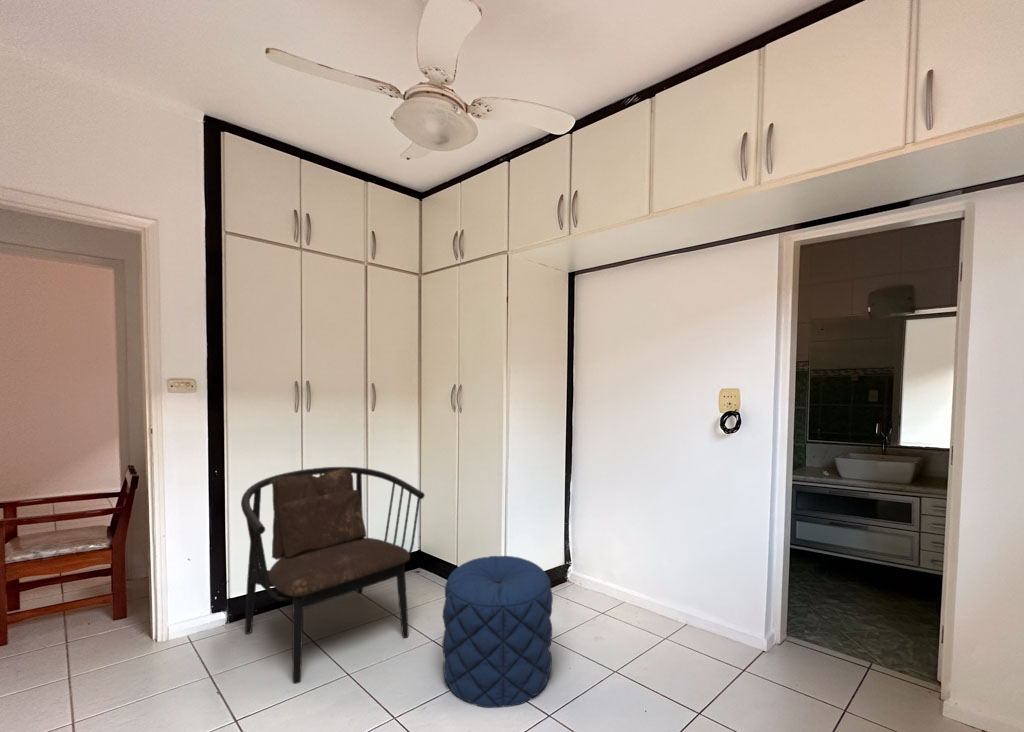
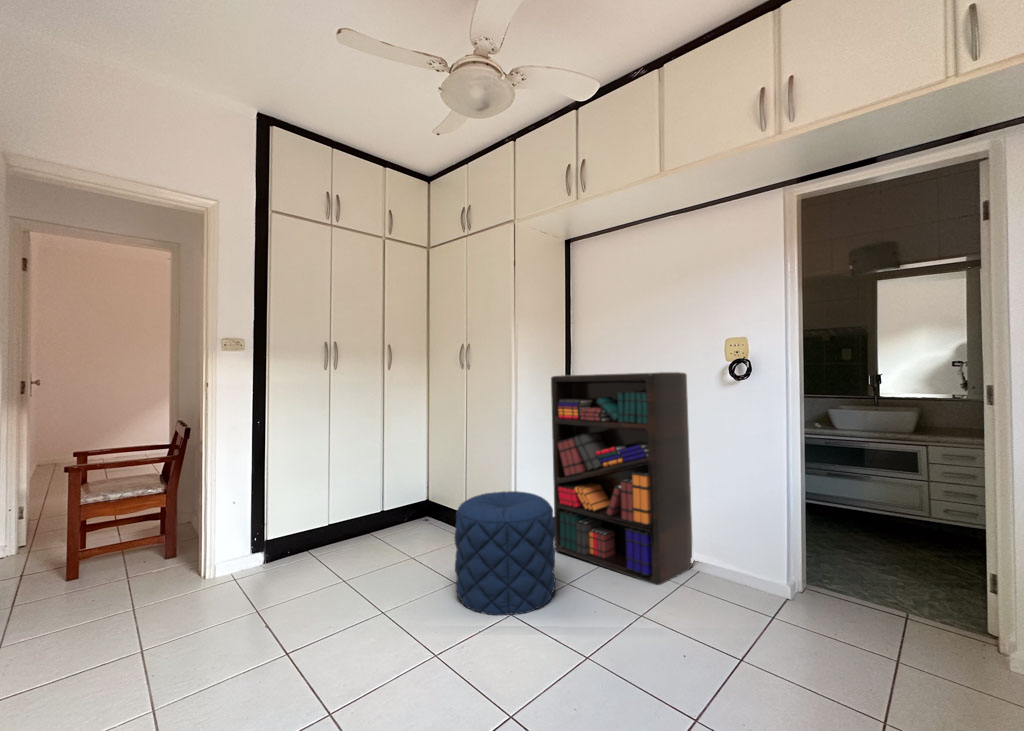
bookshelf: none [546,418,692,660] -> present [551,372,693,585]
armchair: present [241,467,425,684] -> none [276,423,439,602]

